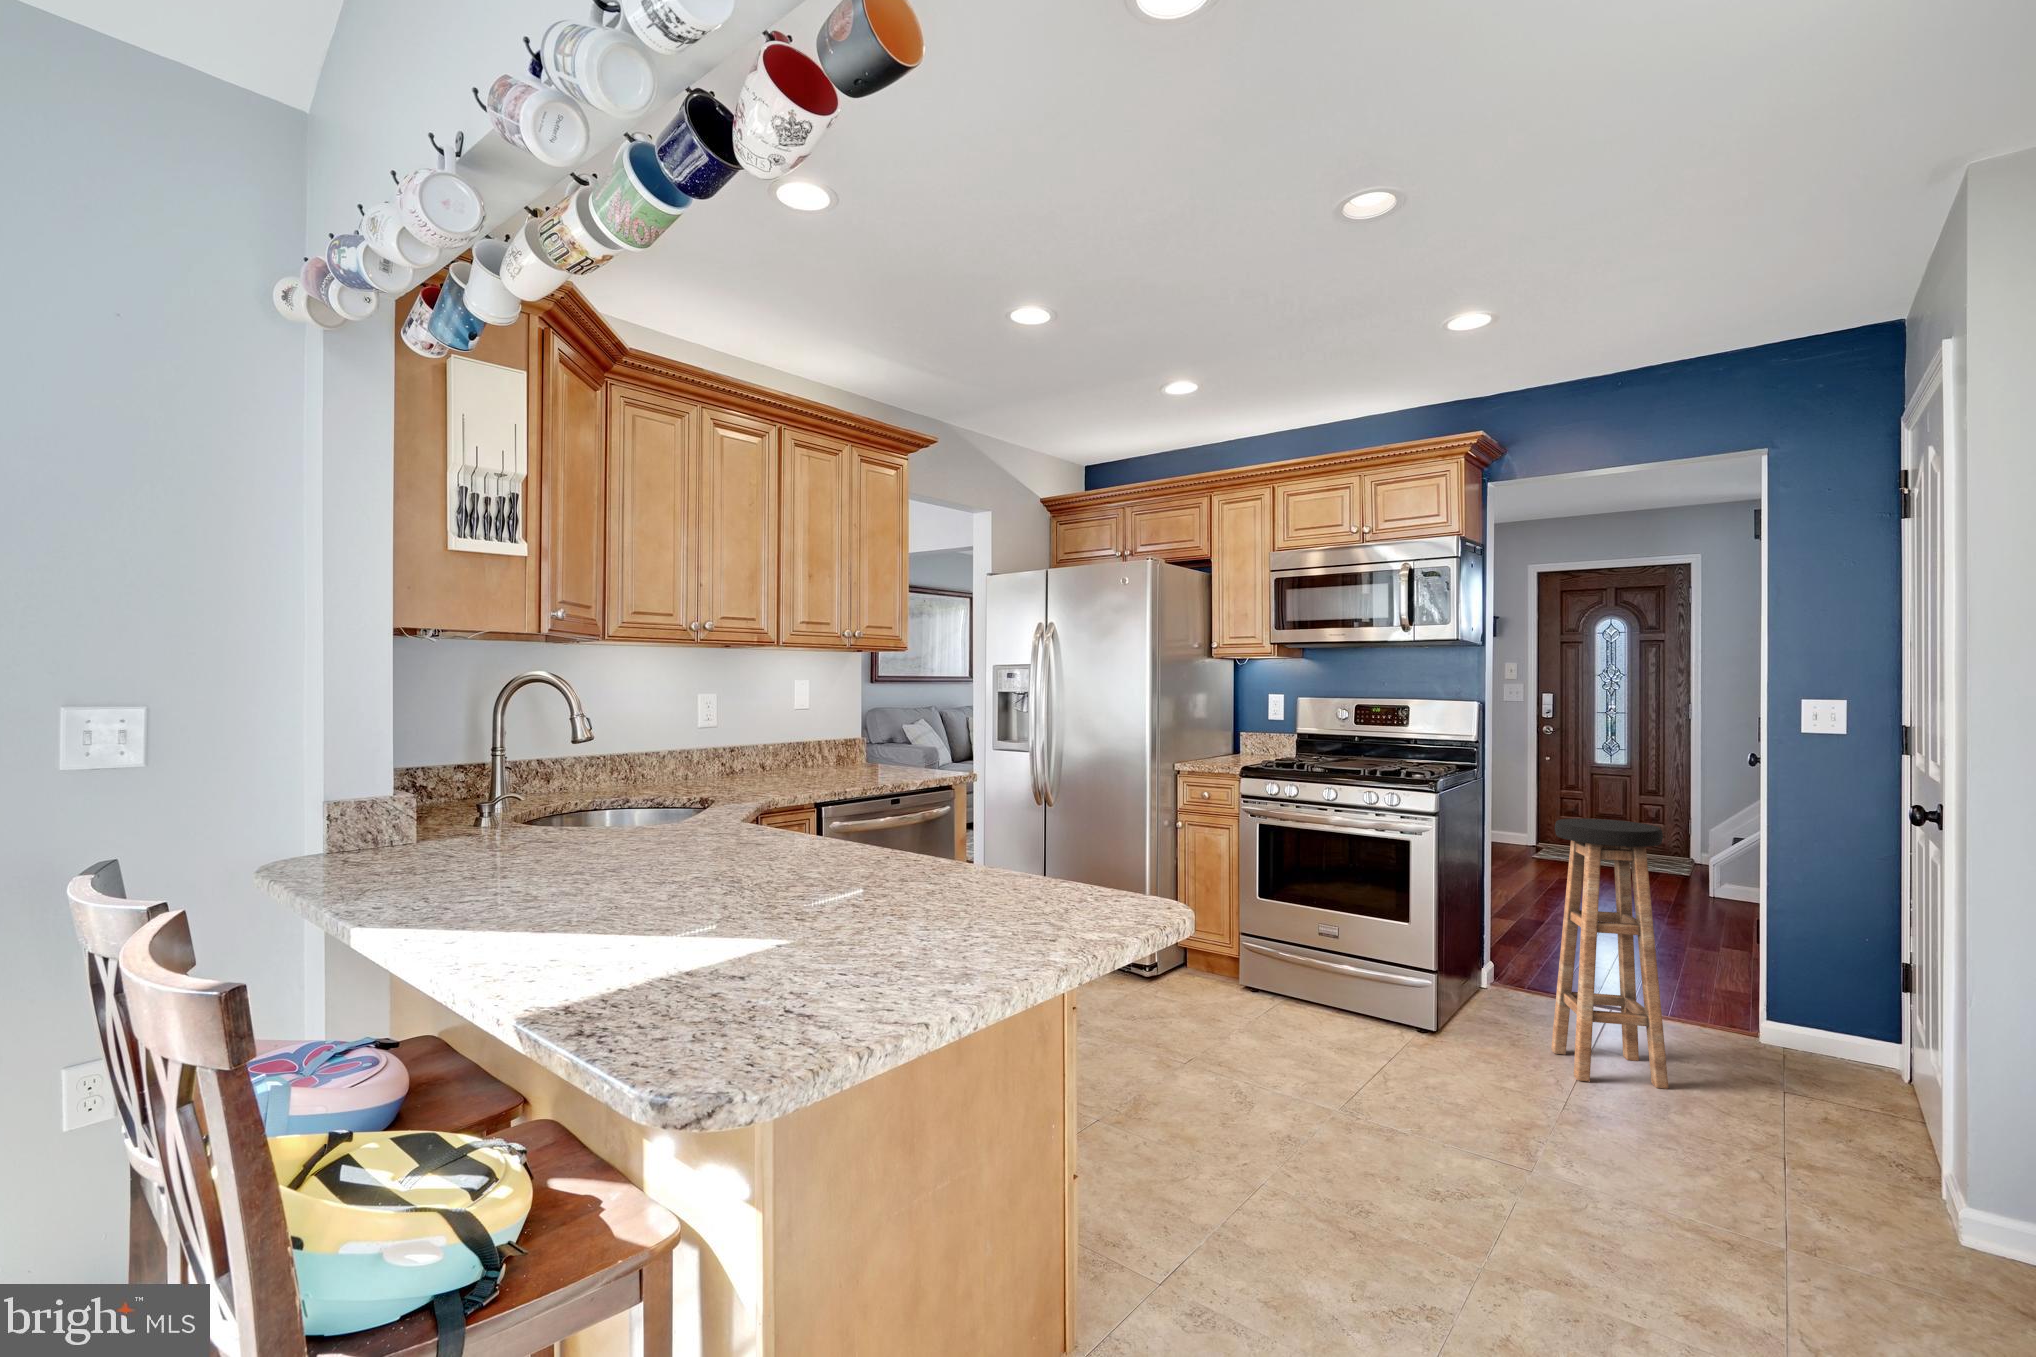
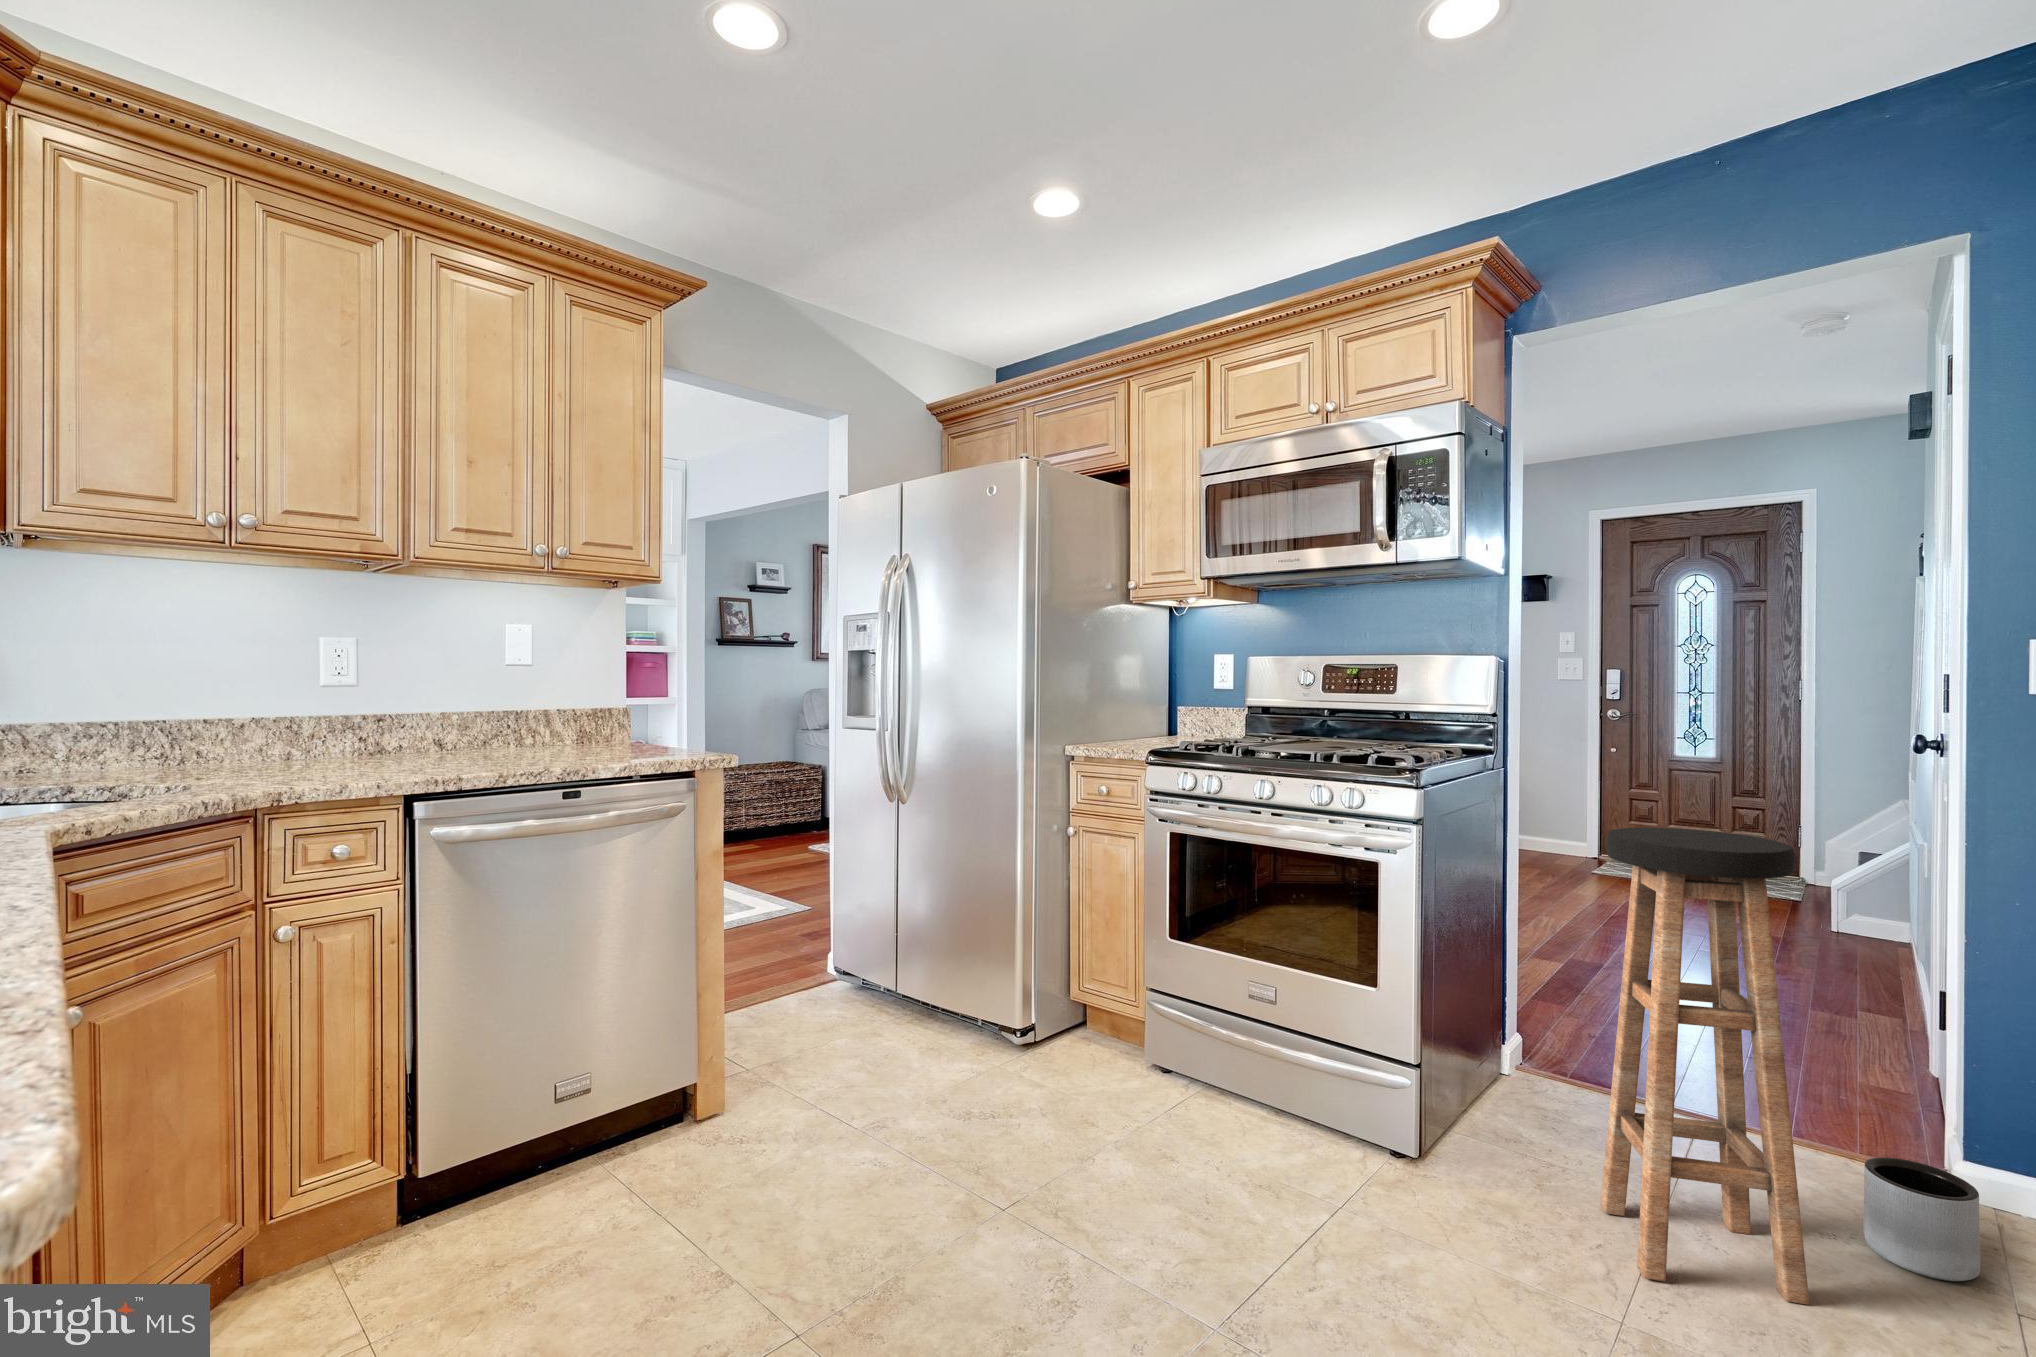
planter: none [1703,1013,1764,1077] -> present [1863,1157,1980,1281]

